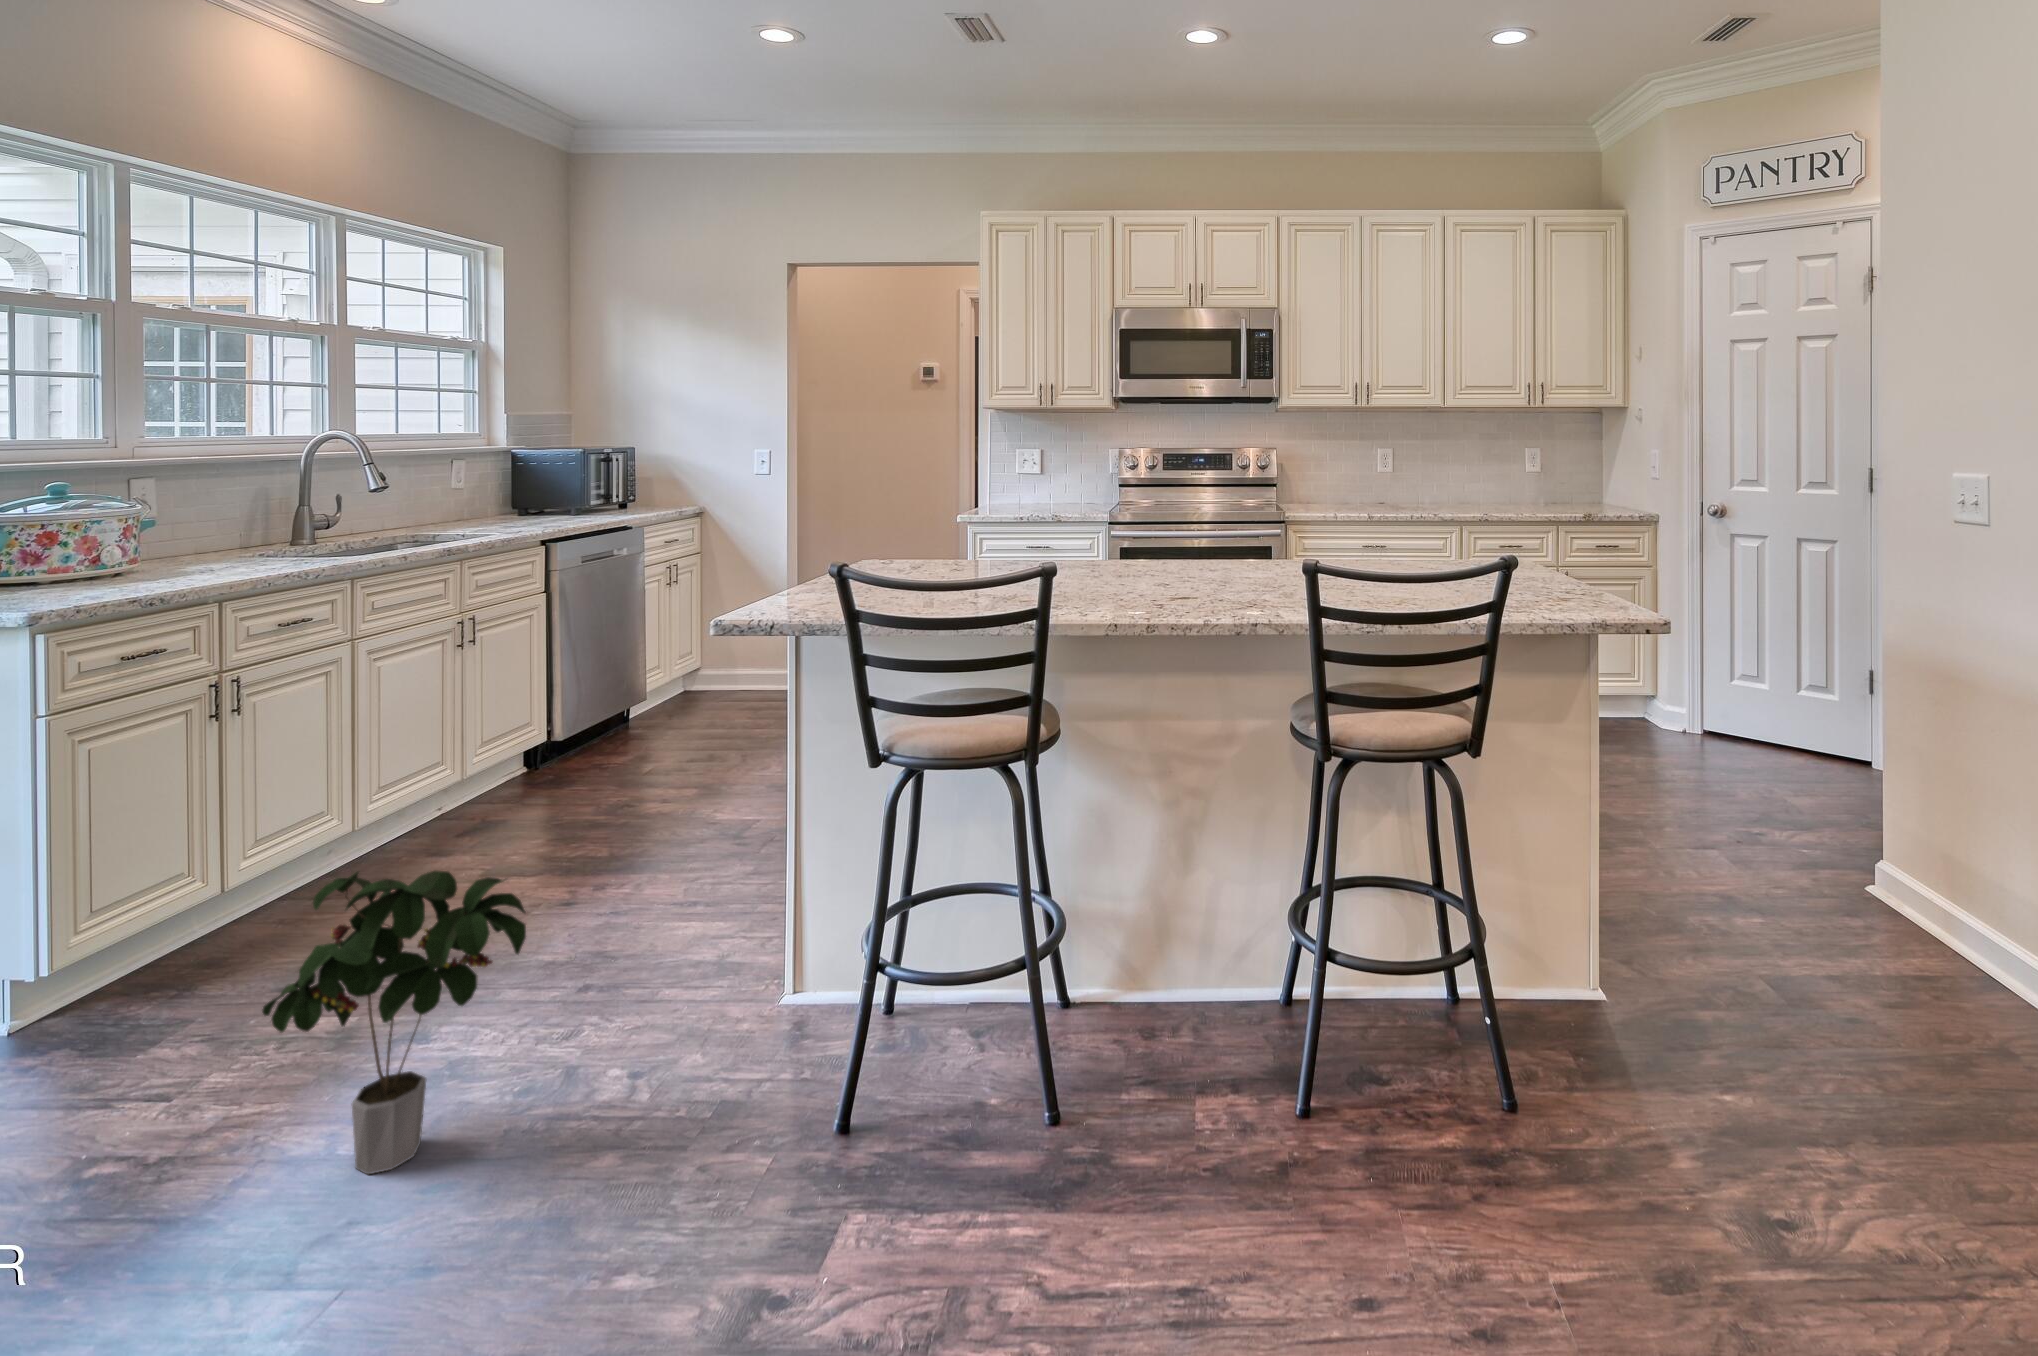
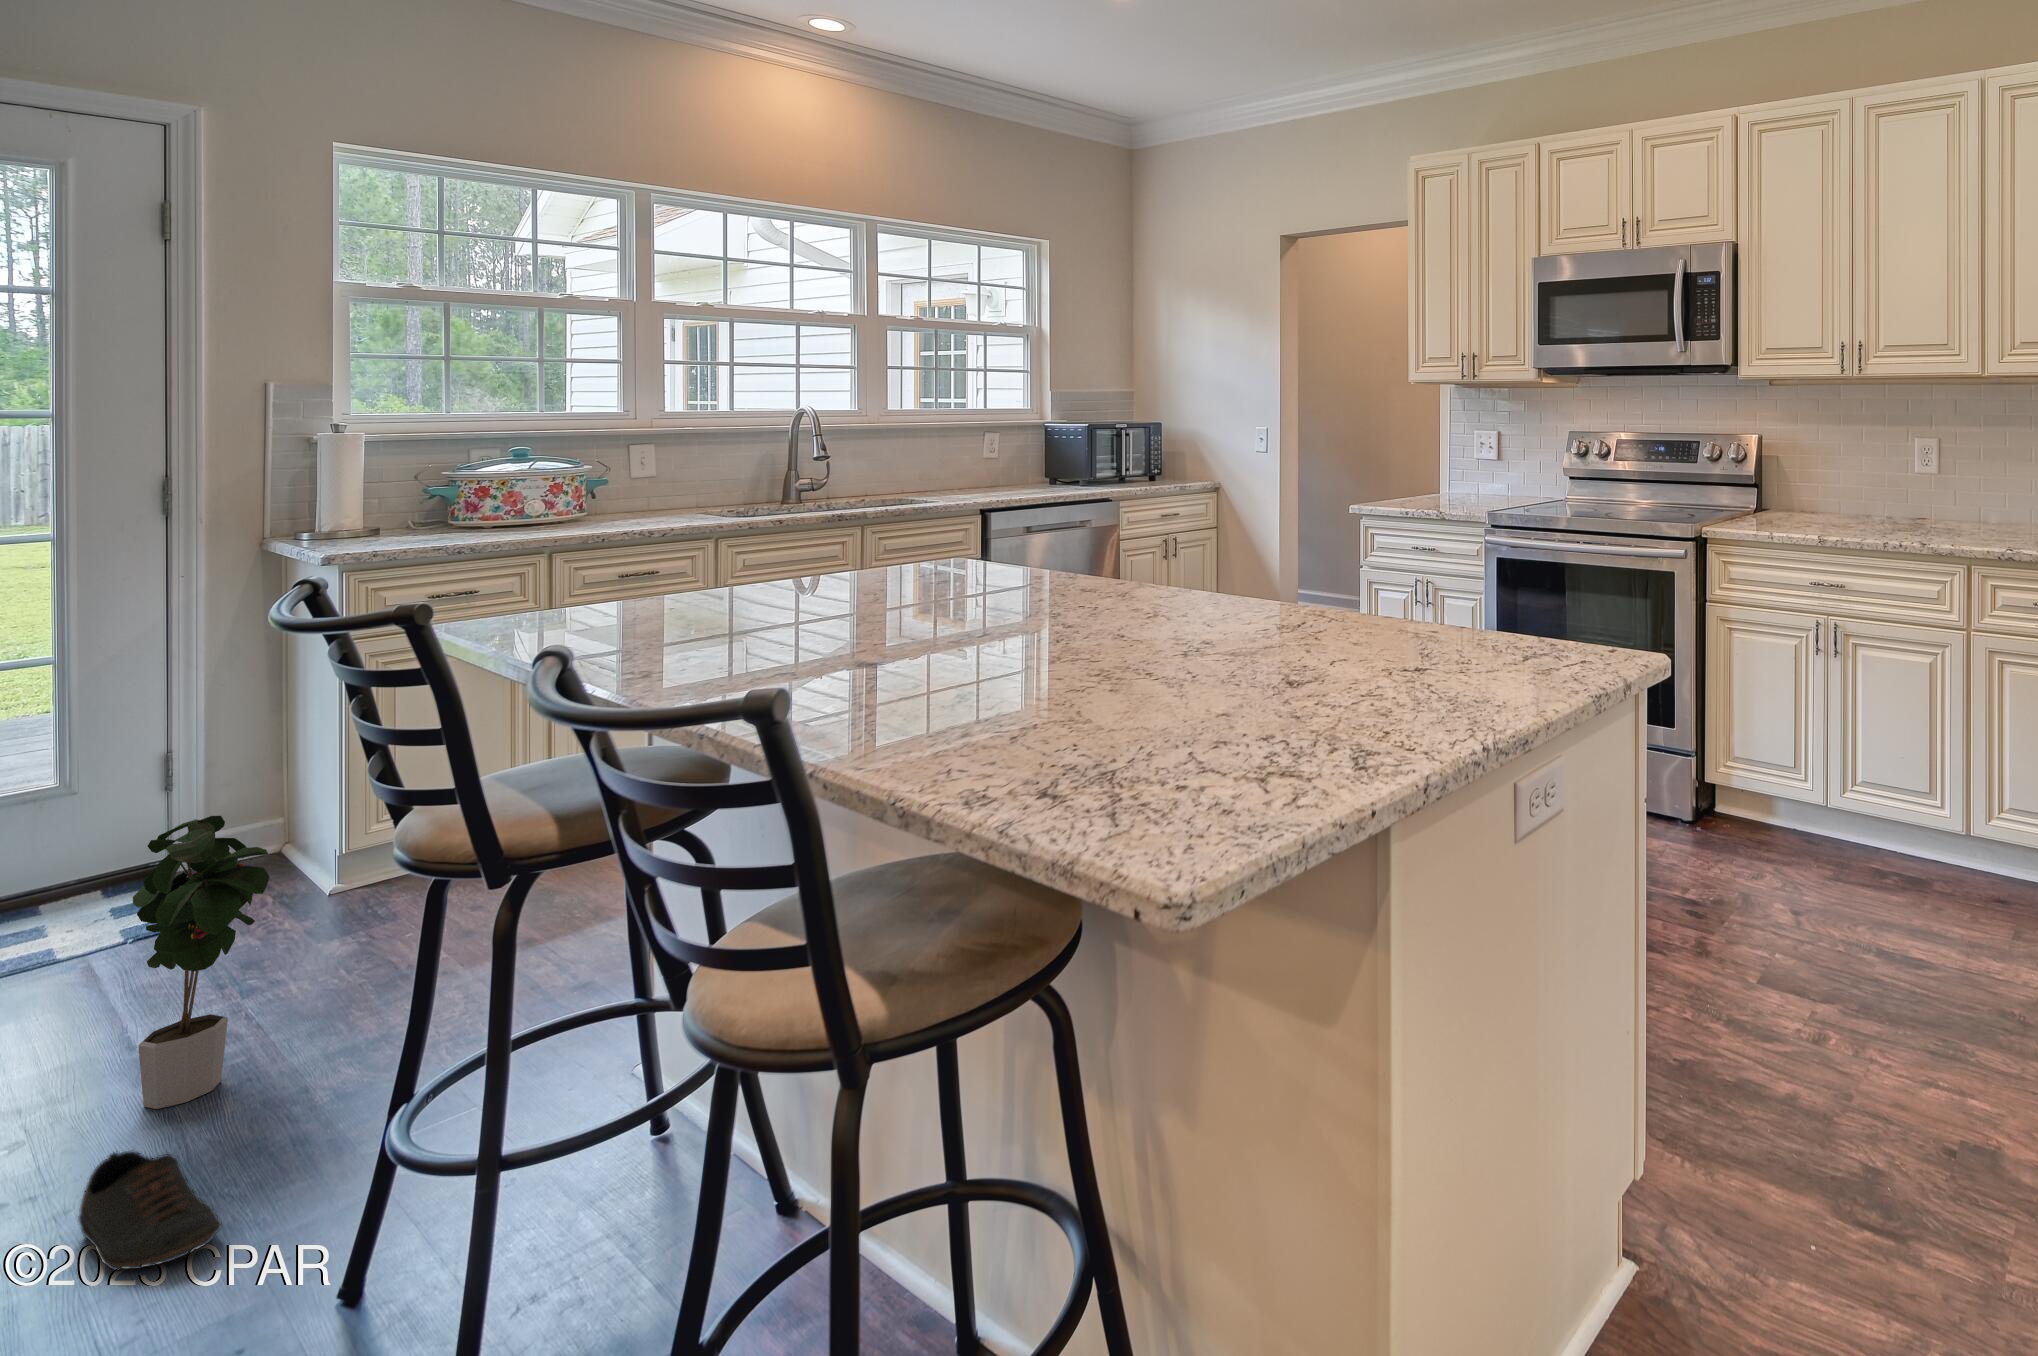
shoe: none [571,1118,748,1210] -> present [78,1150,221,1270]

